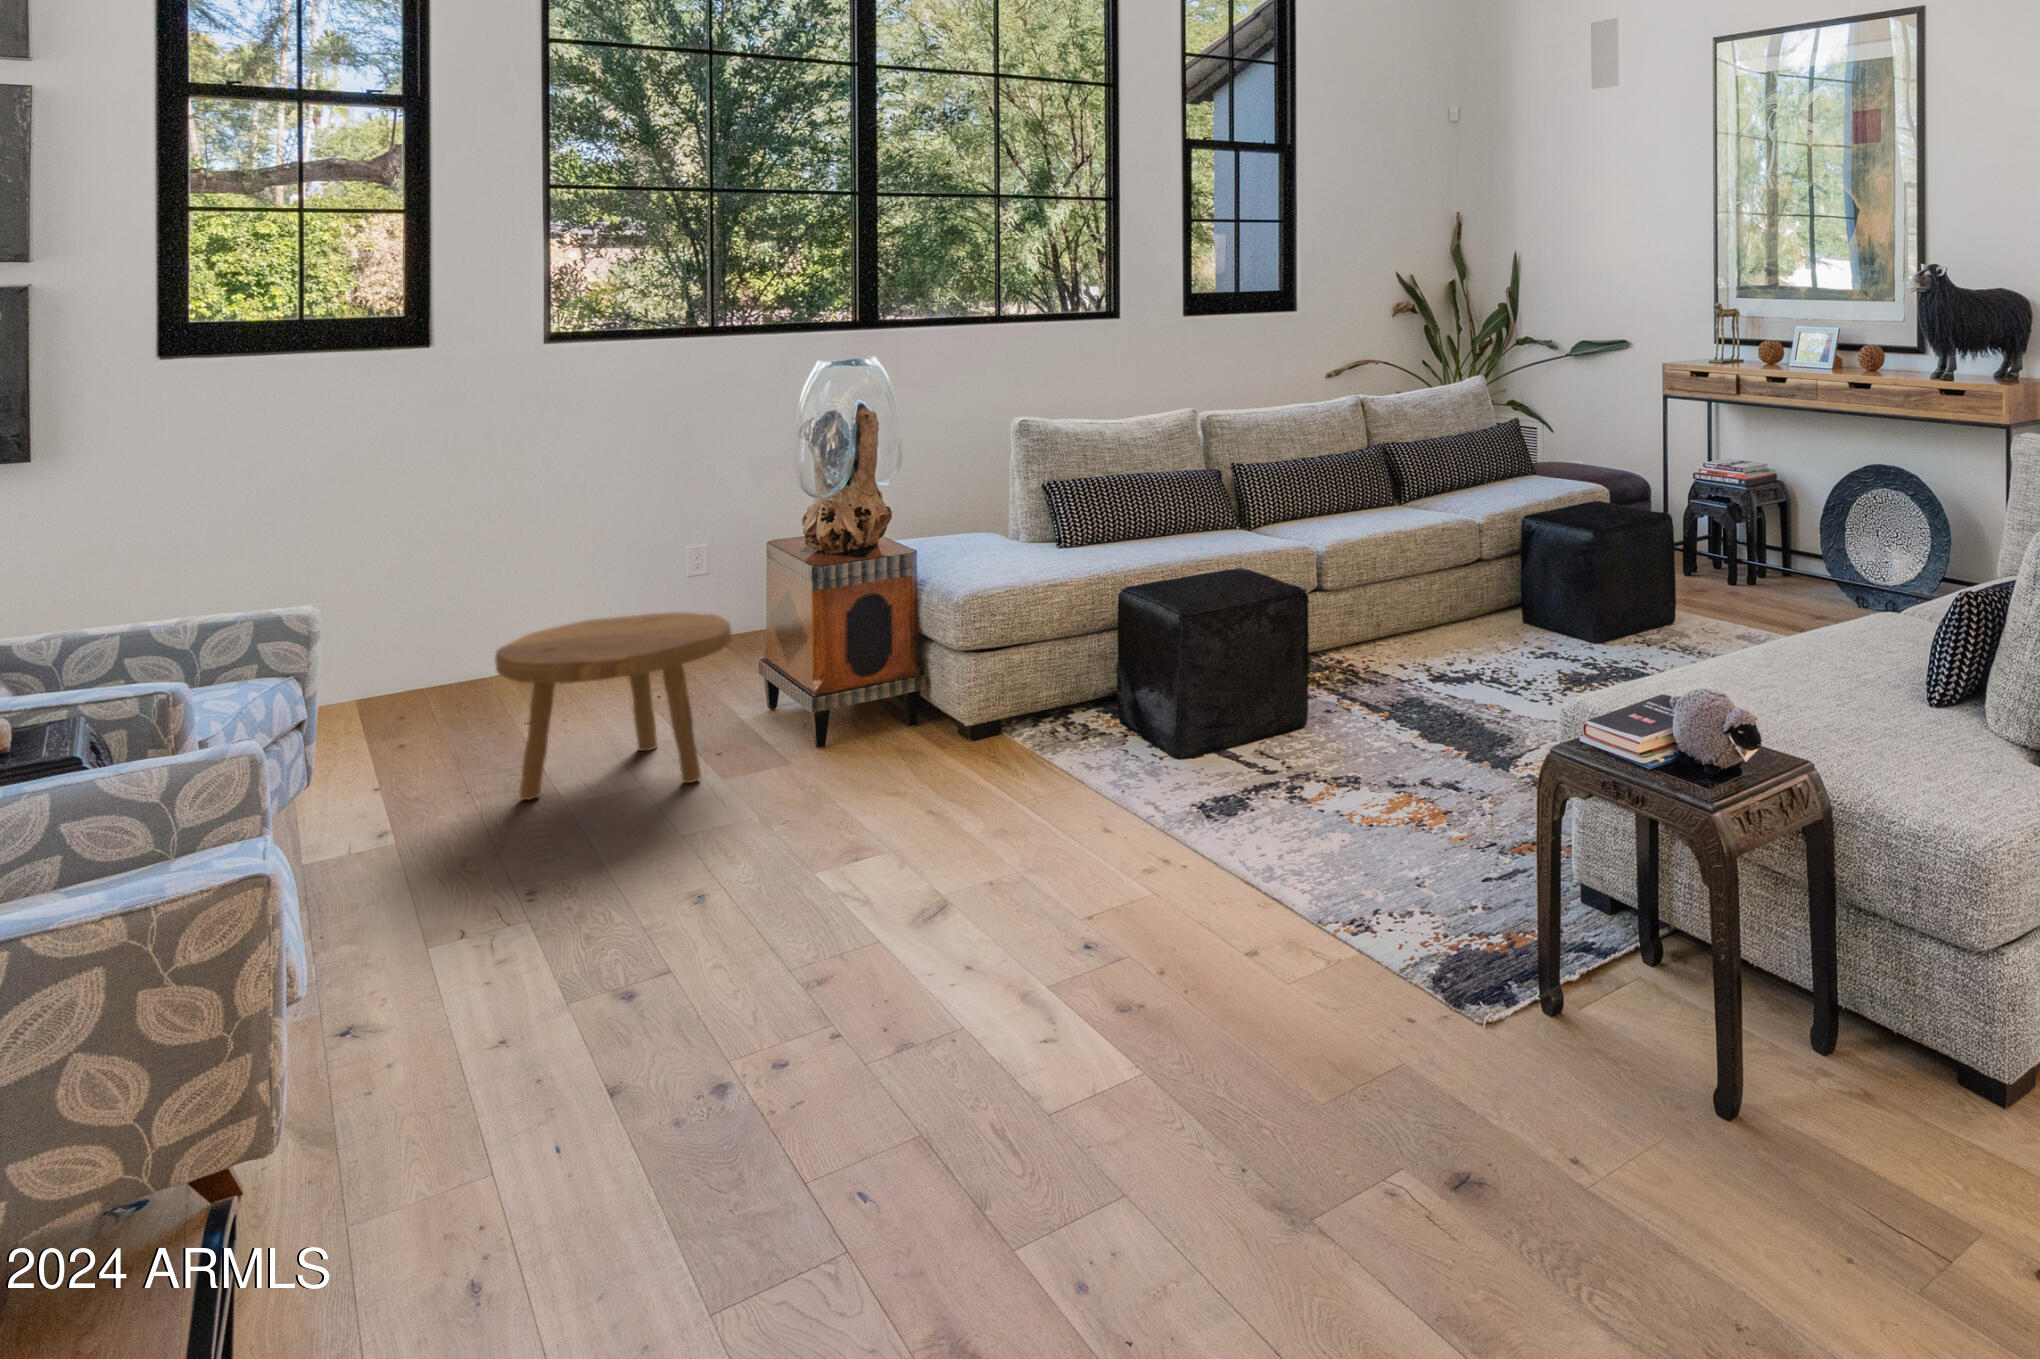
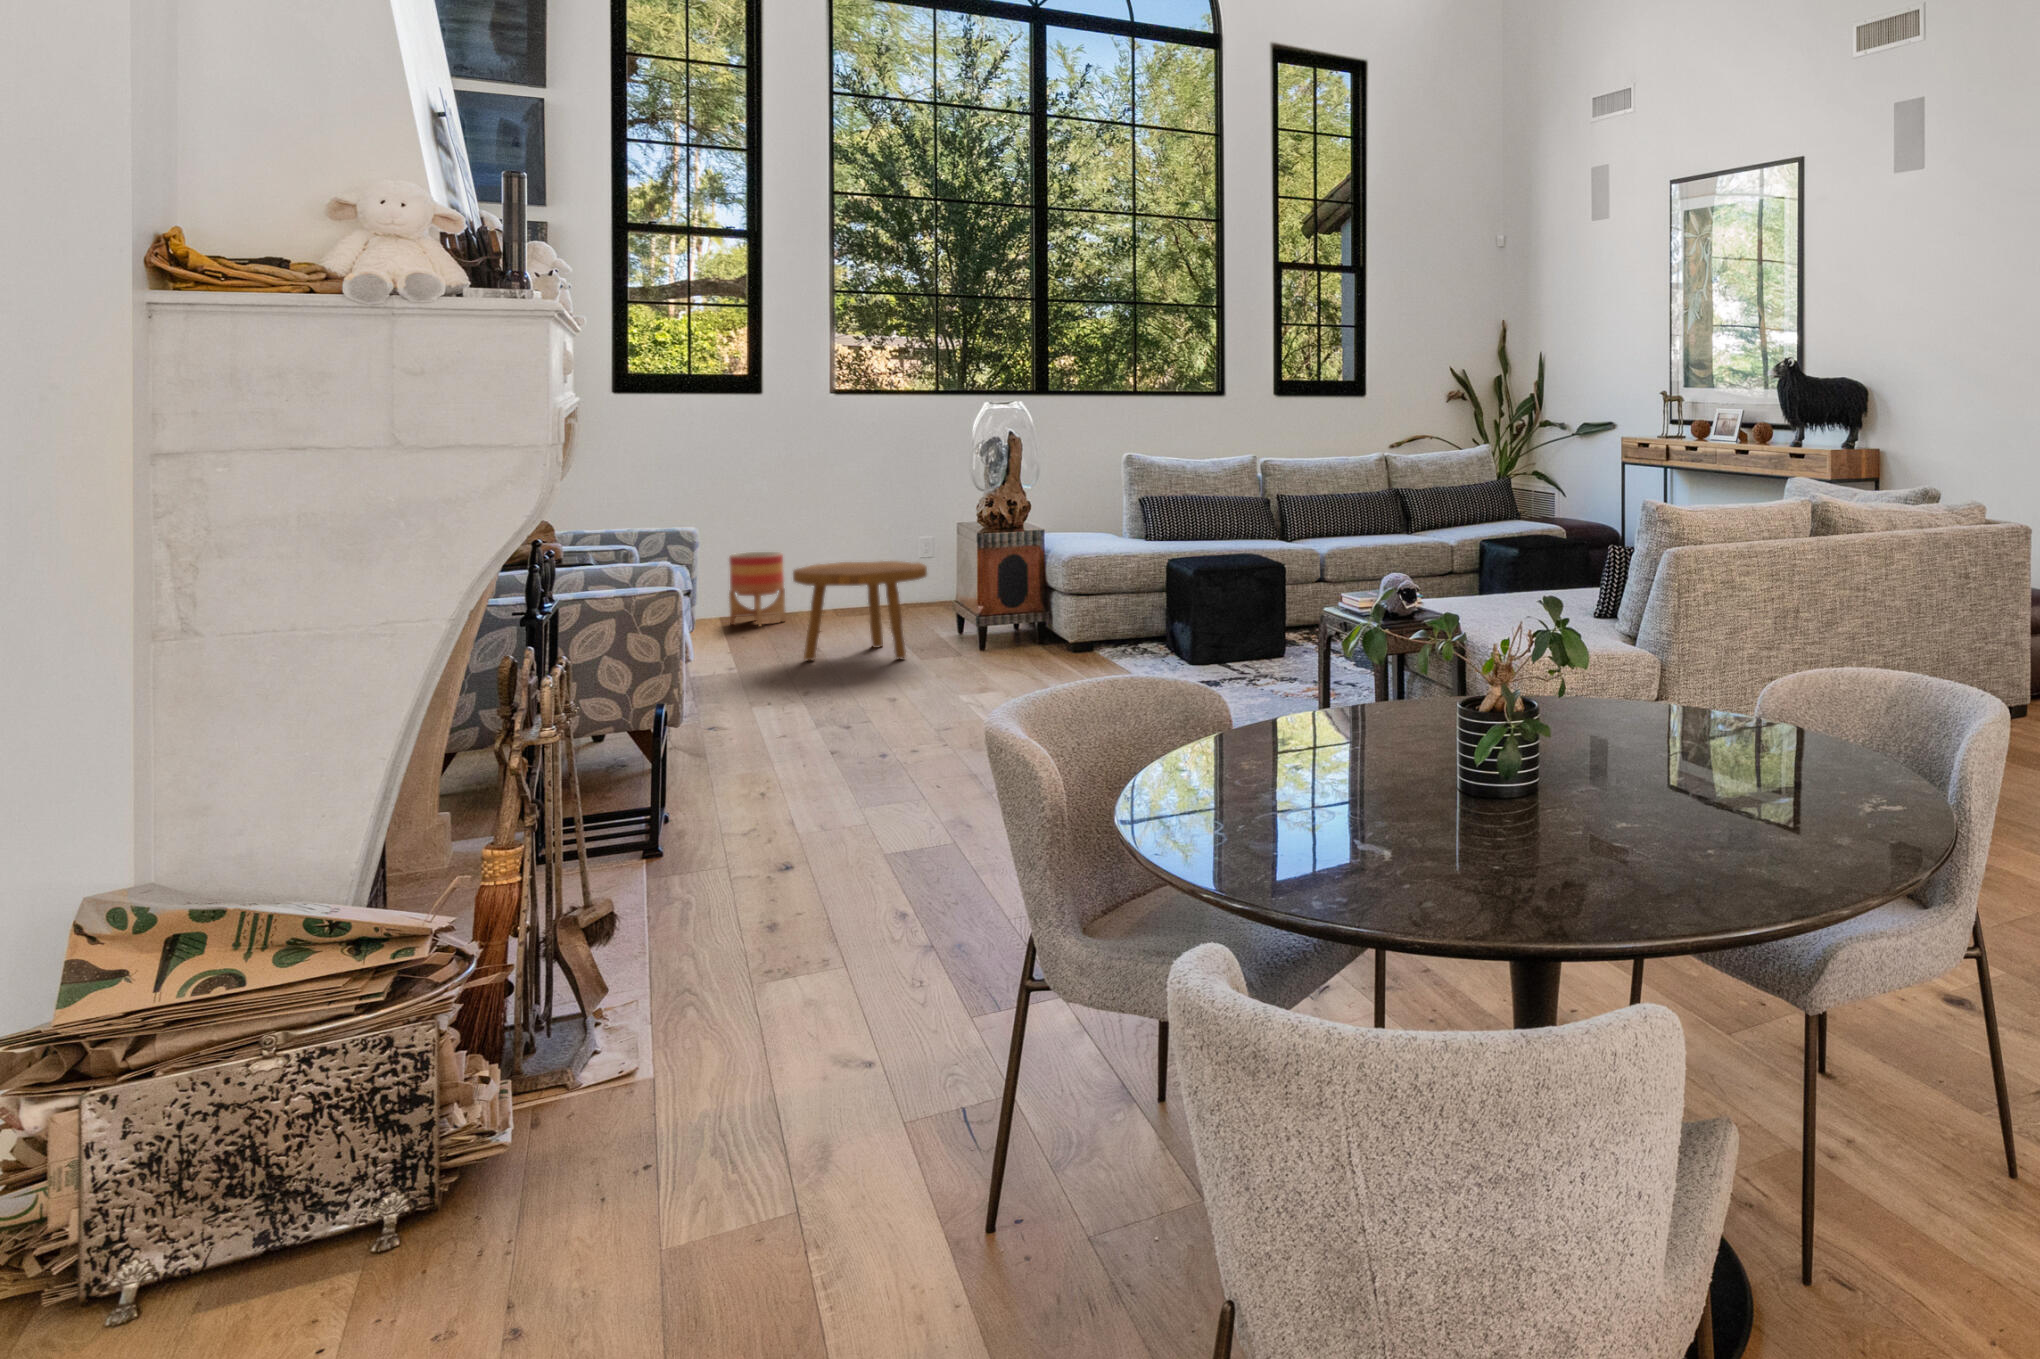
planter: none [386,586,488,709] -> present [729,552,786,626]

